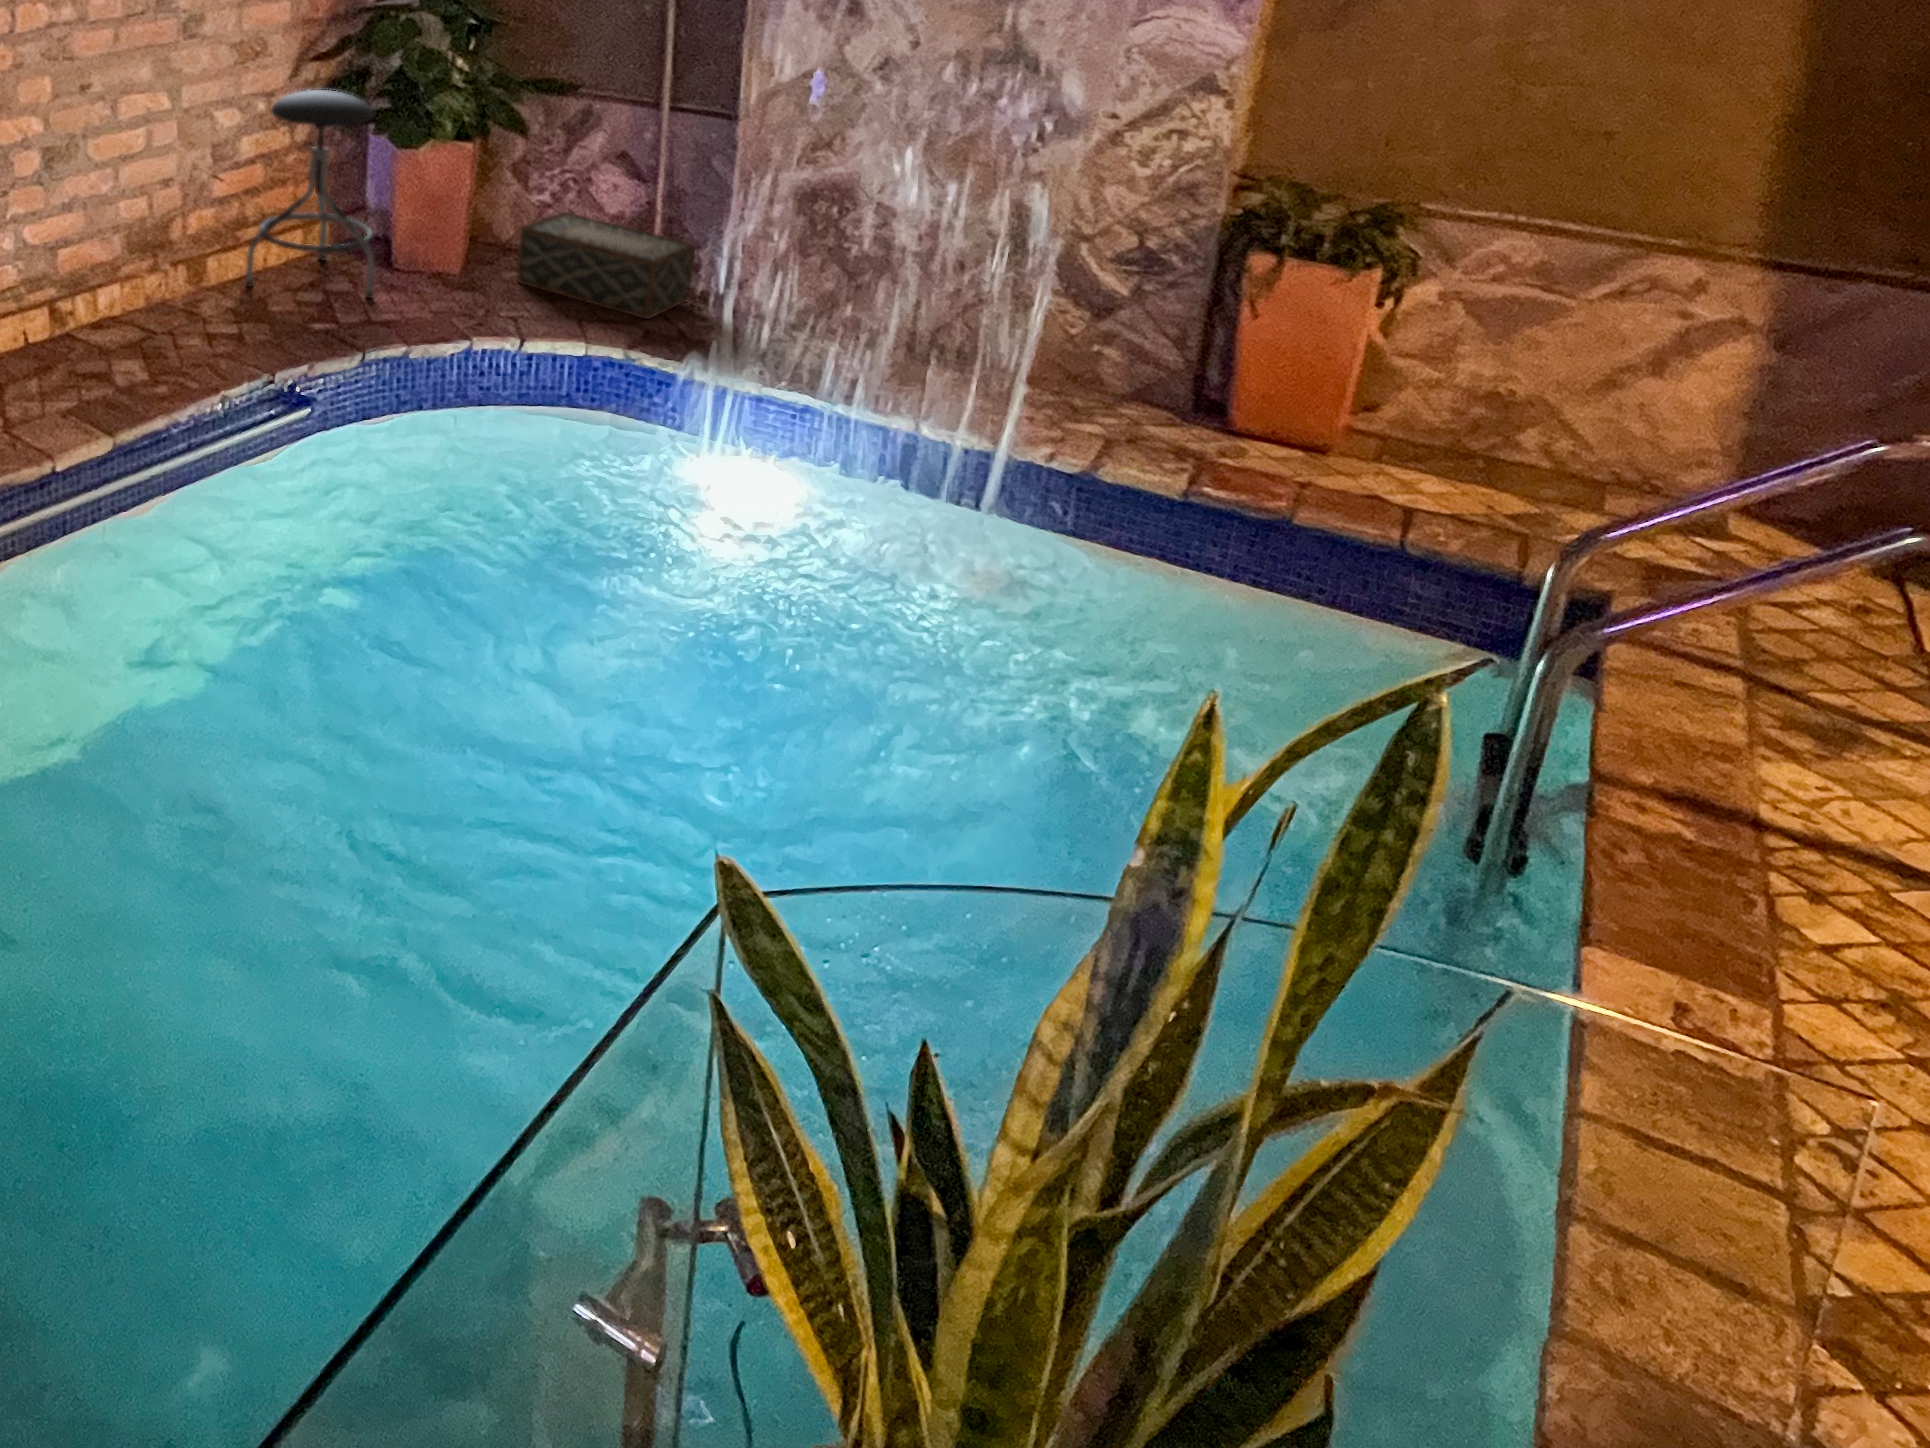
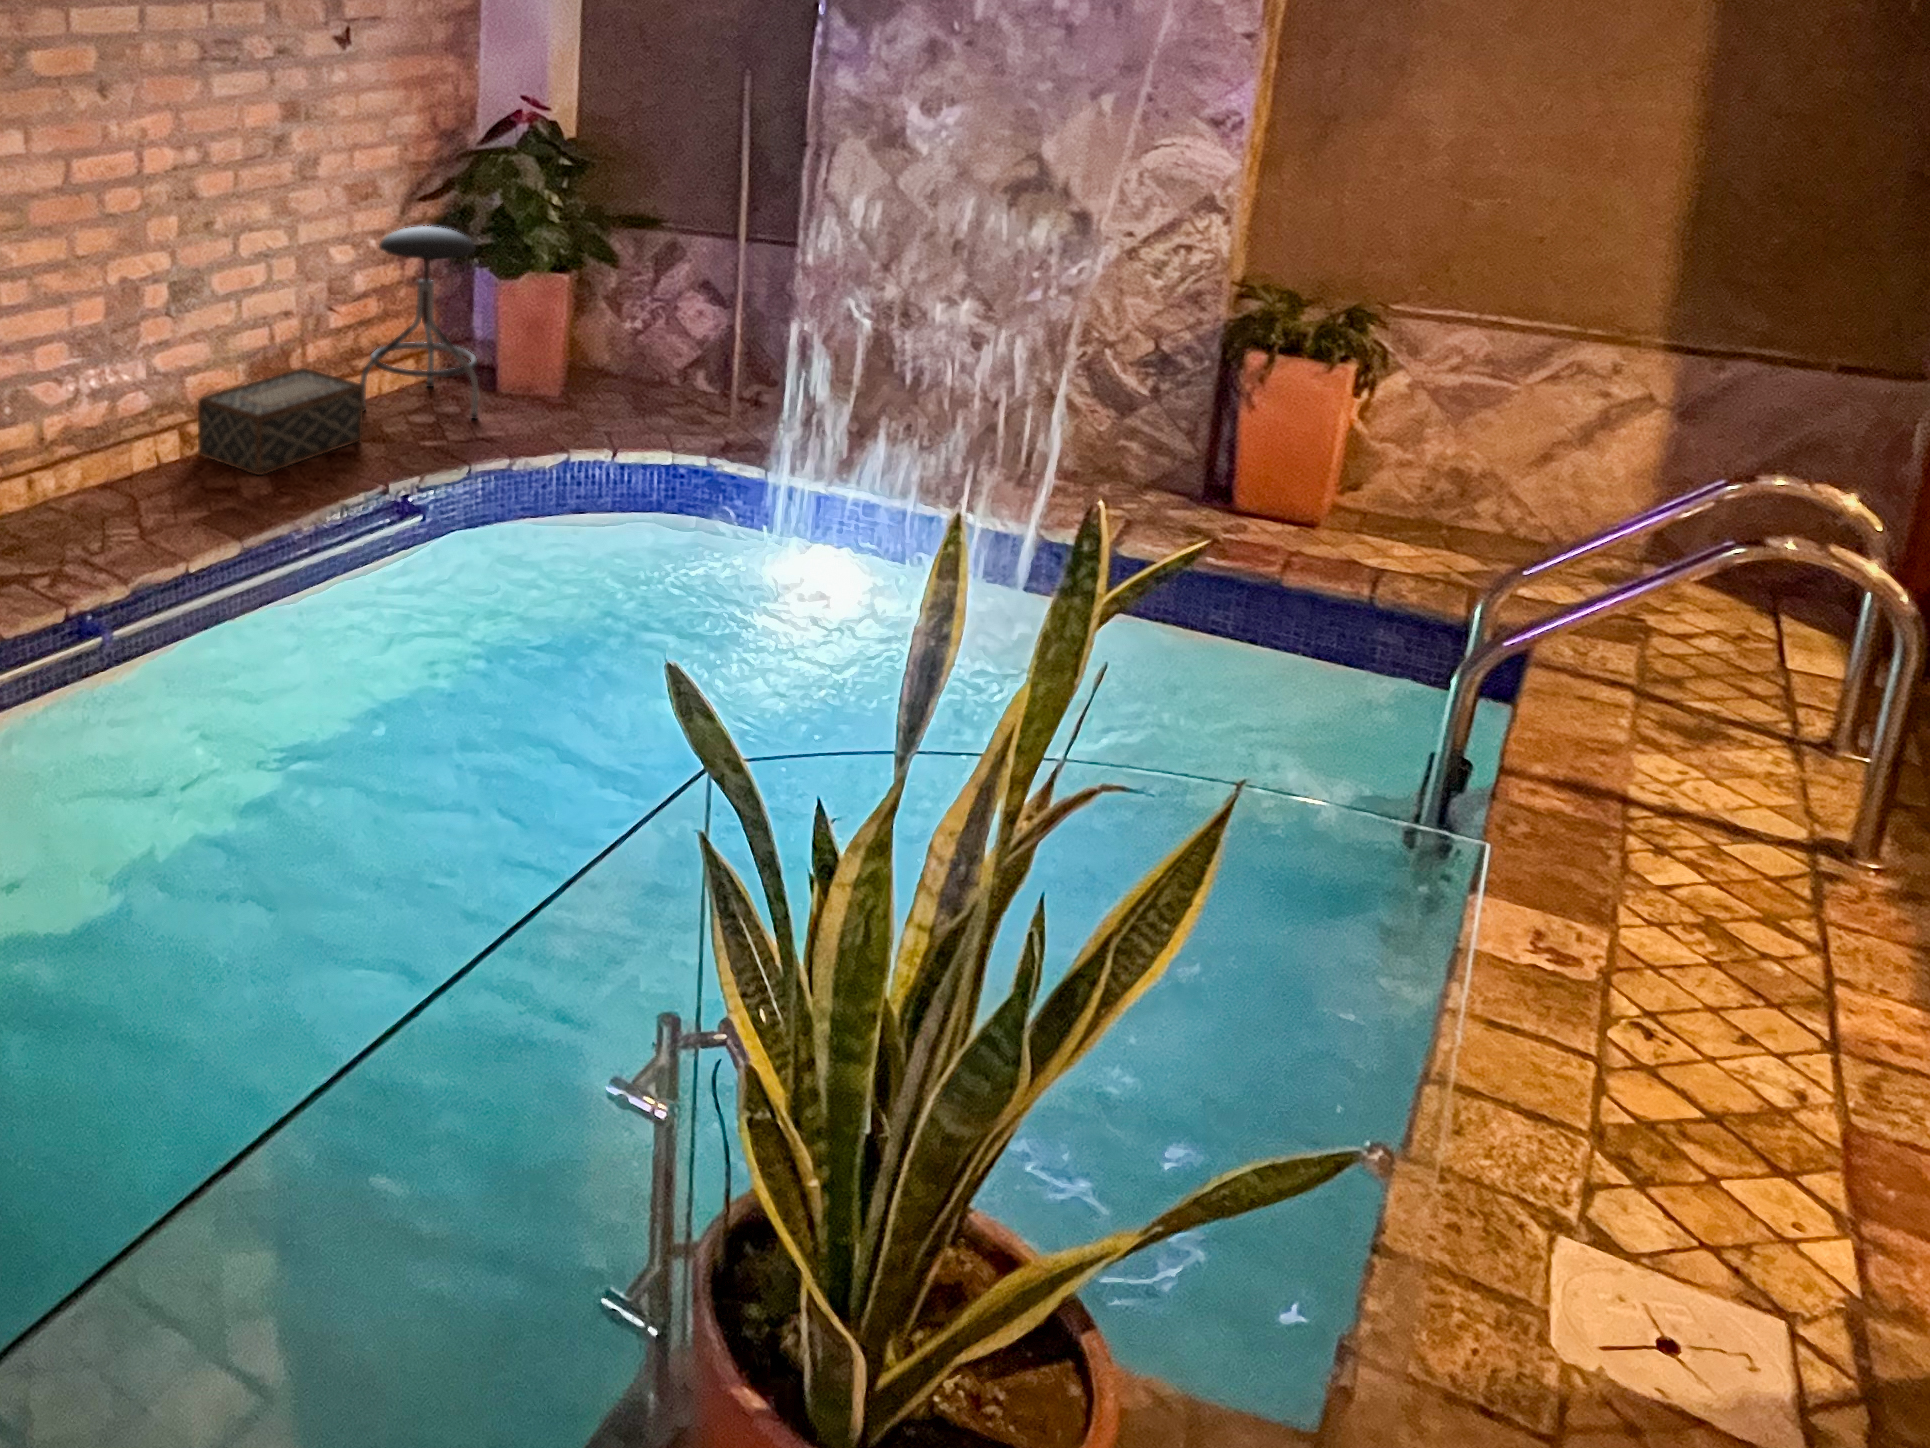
woven basket: present [517,212,695,319] -> present [198,368,363,475]

